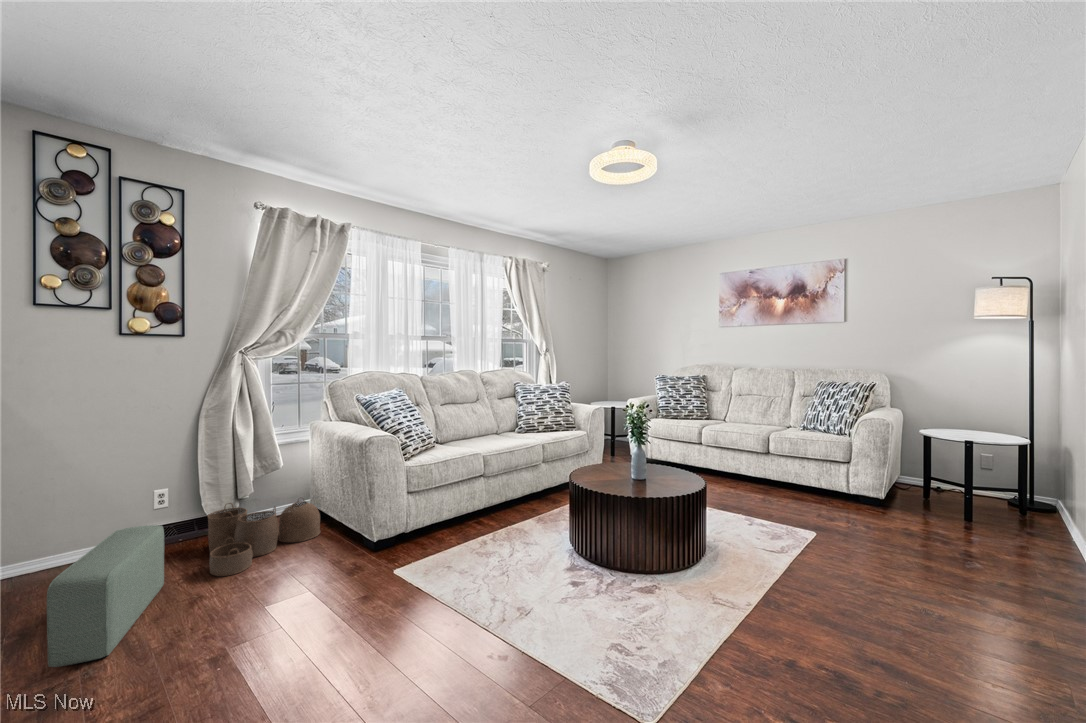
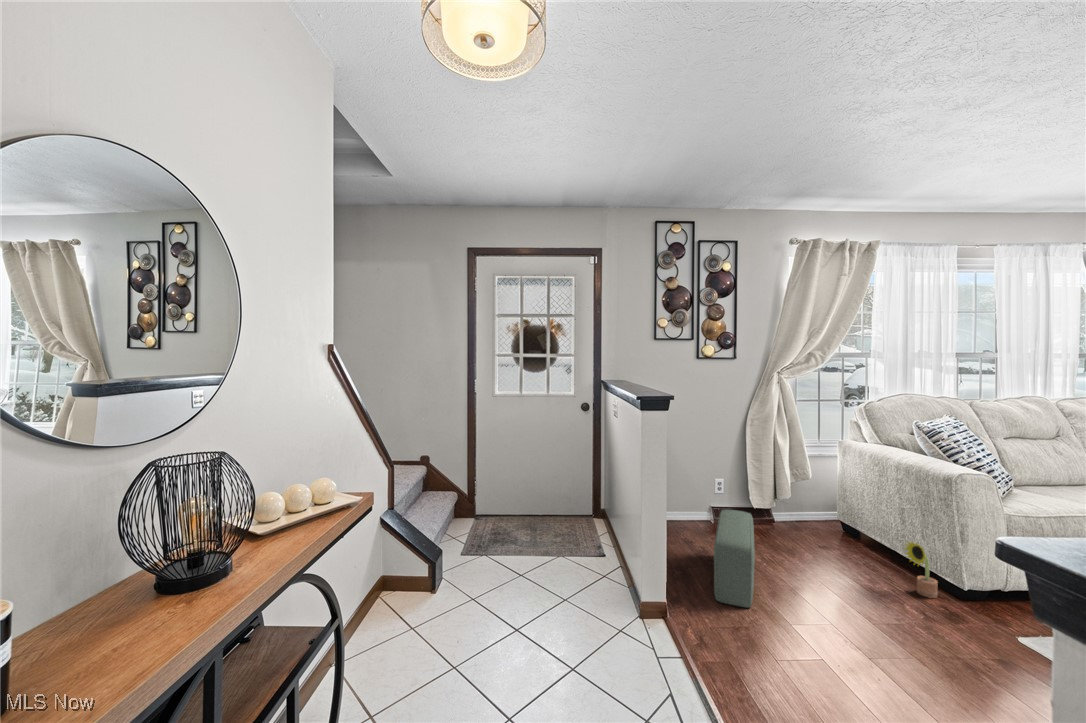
woven basket: present [207,500,321,576] -> none [764,503,864,570]
decorative plant: none [334,511,363,562] -> present [905,542,938,598]

